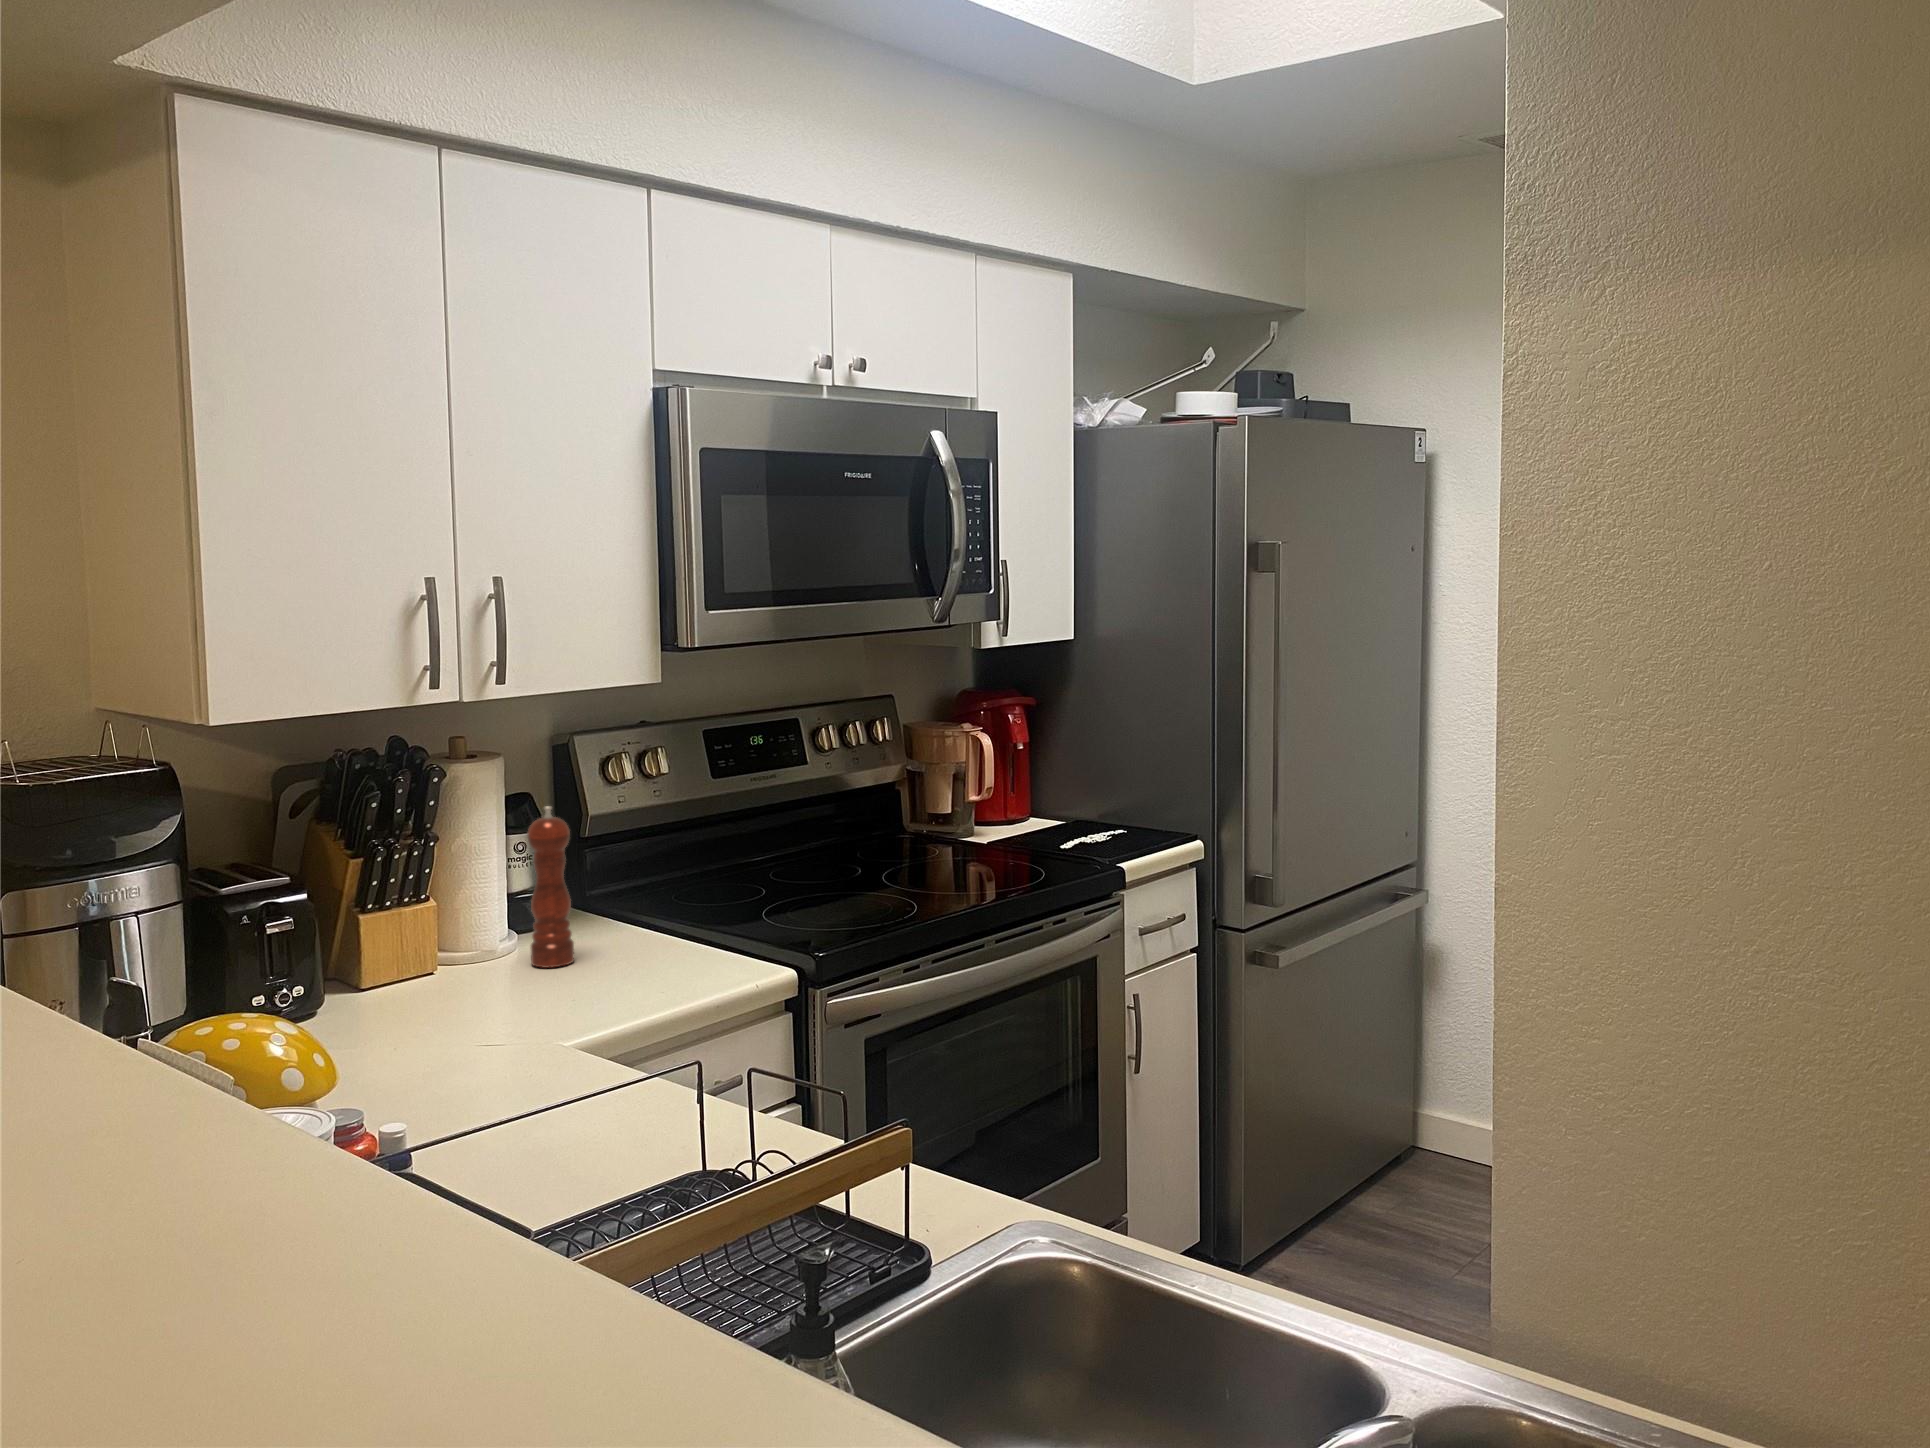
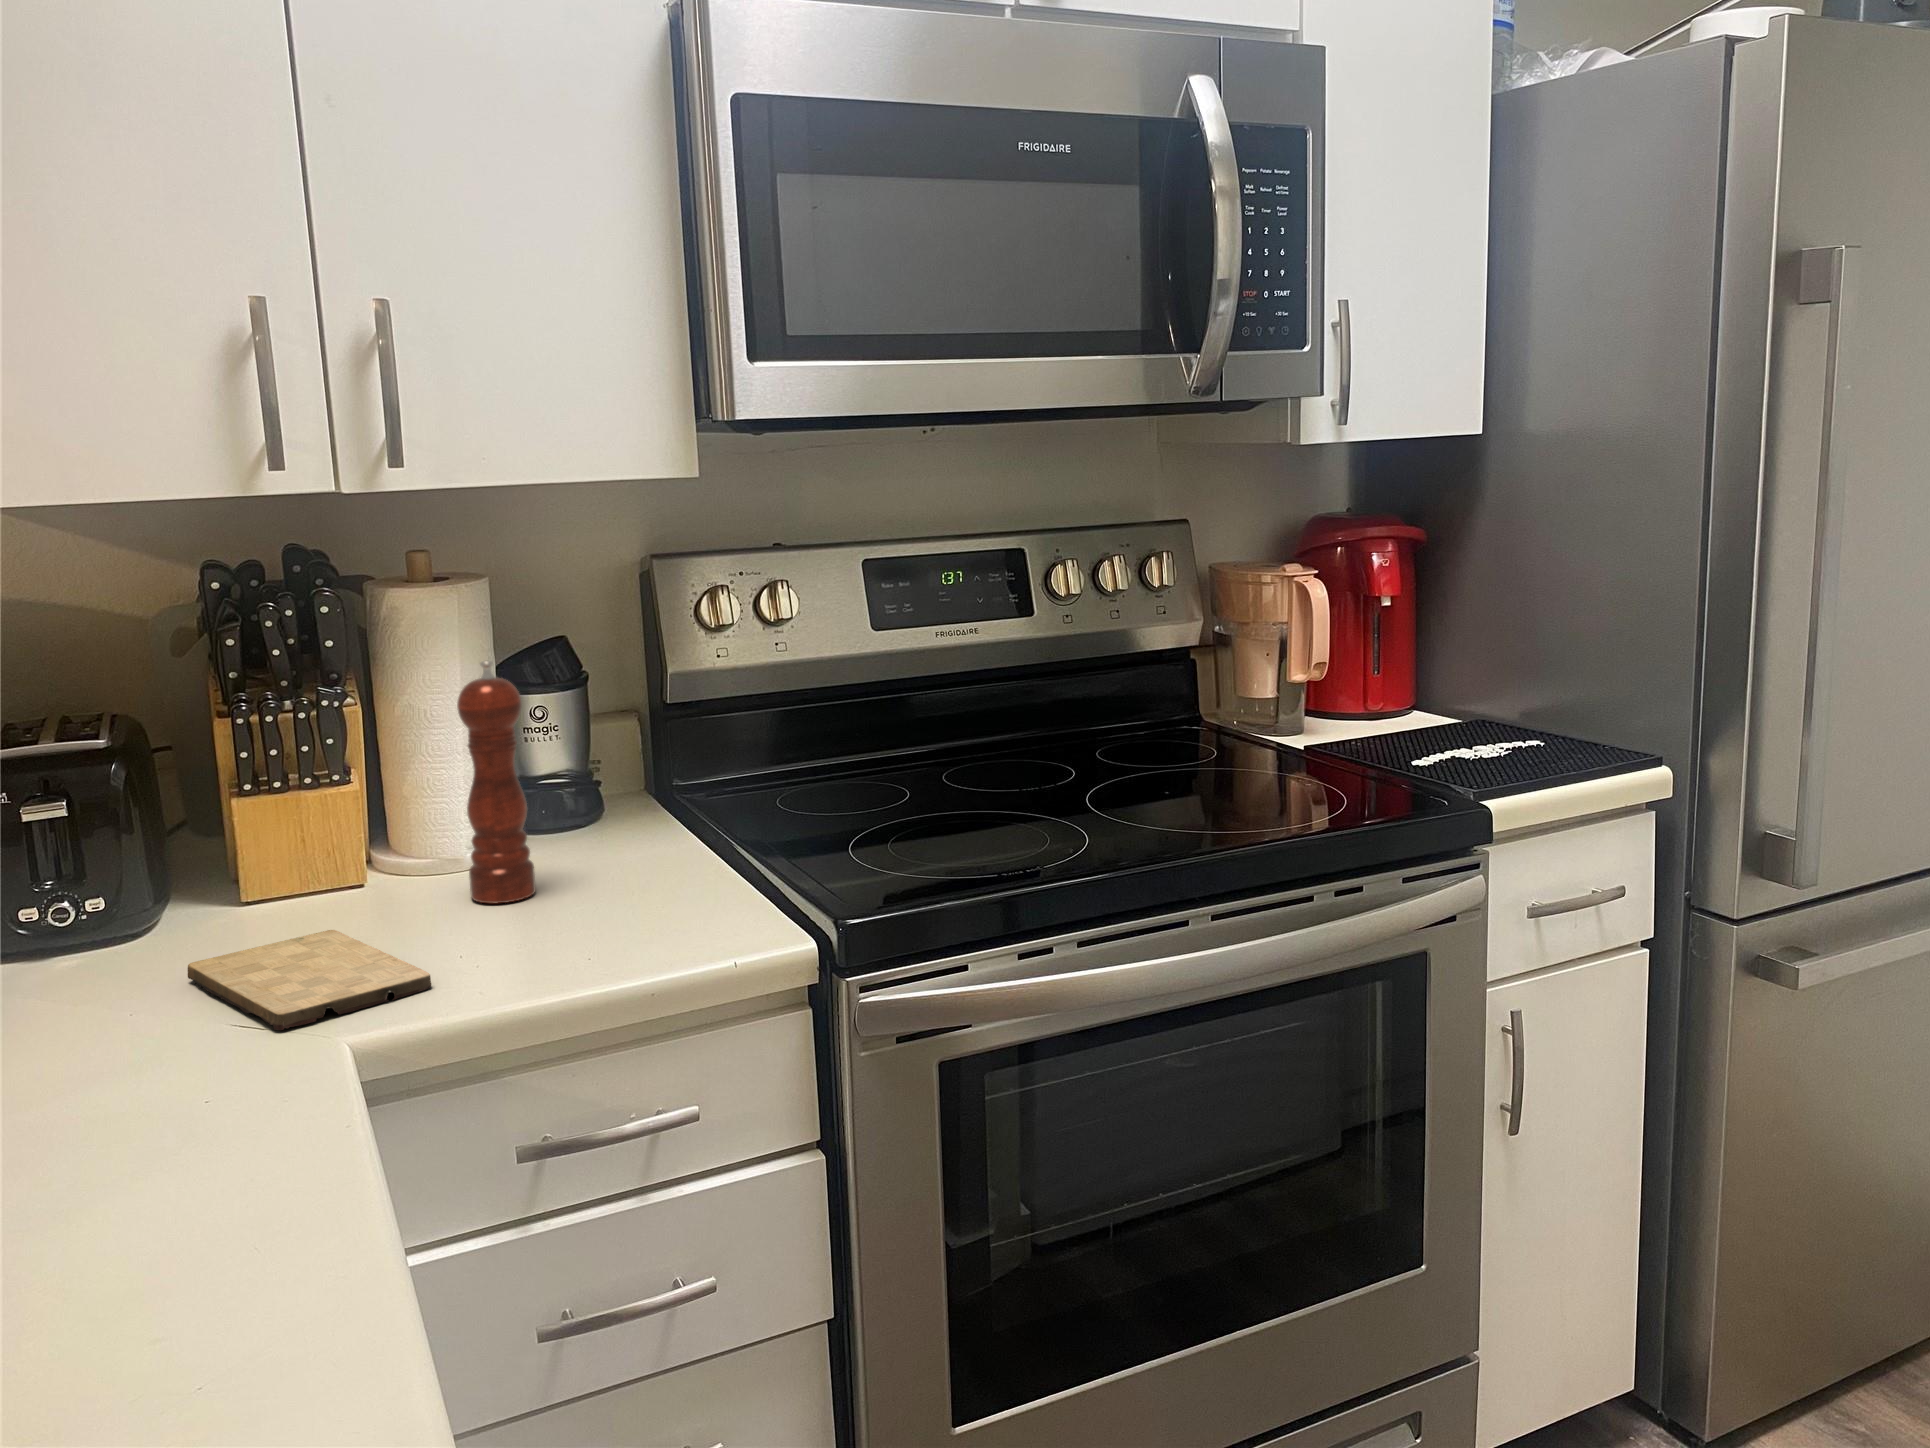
cutting board: none [398,989,577,1044] -> present [188,930,431,1030]

